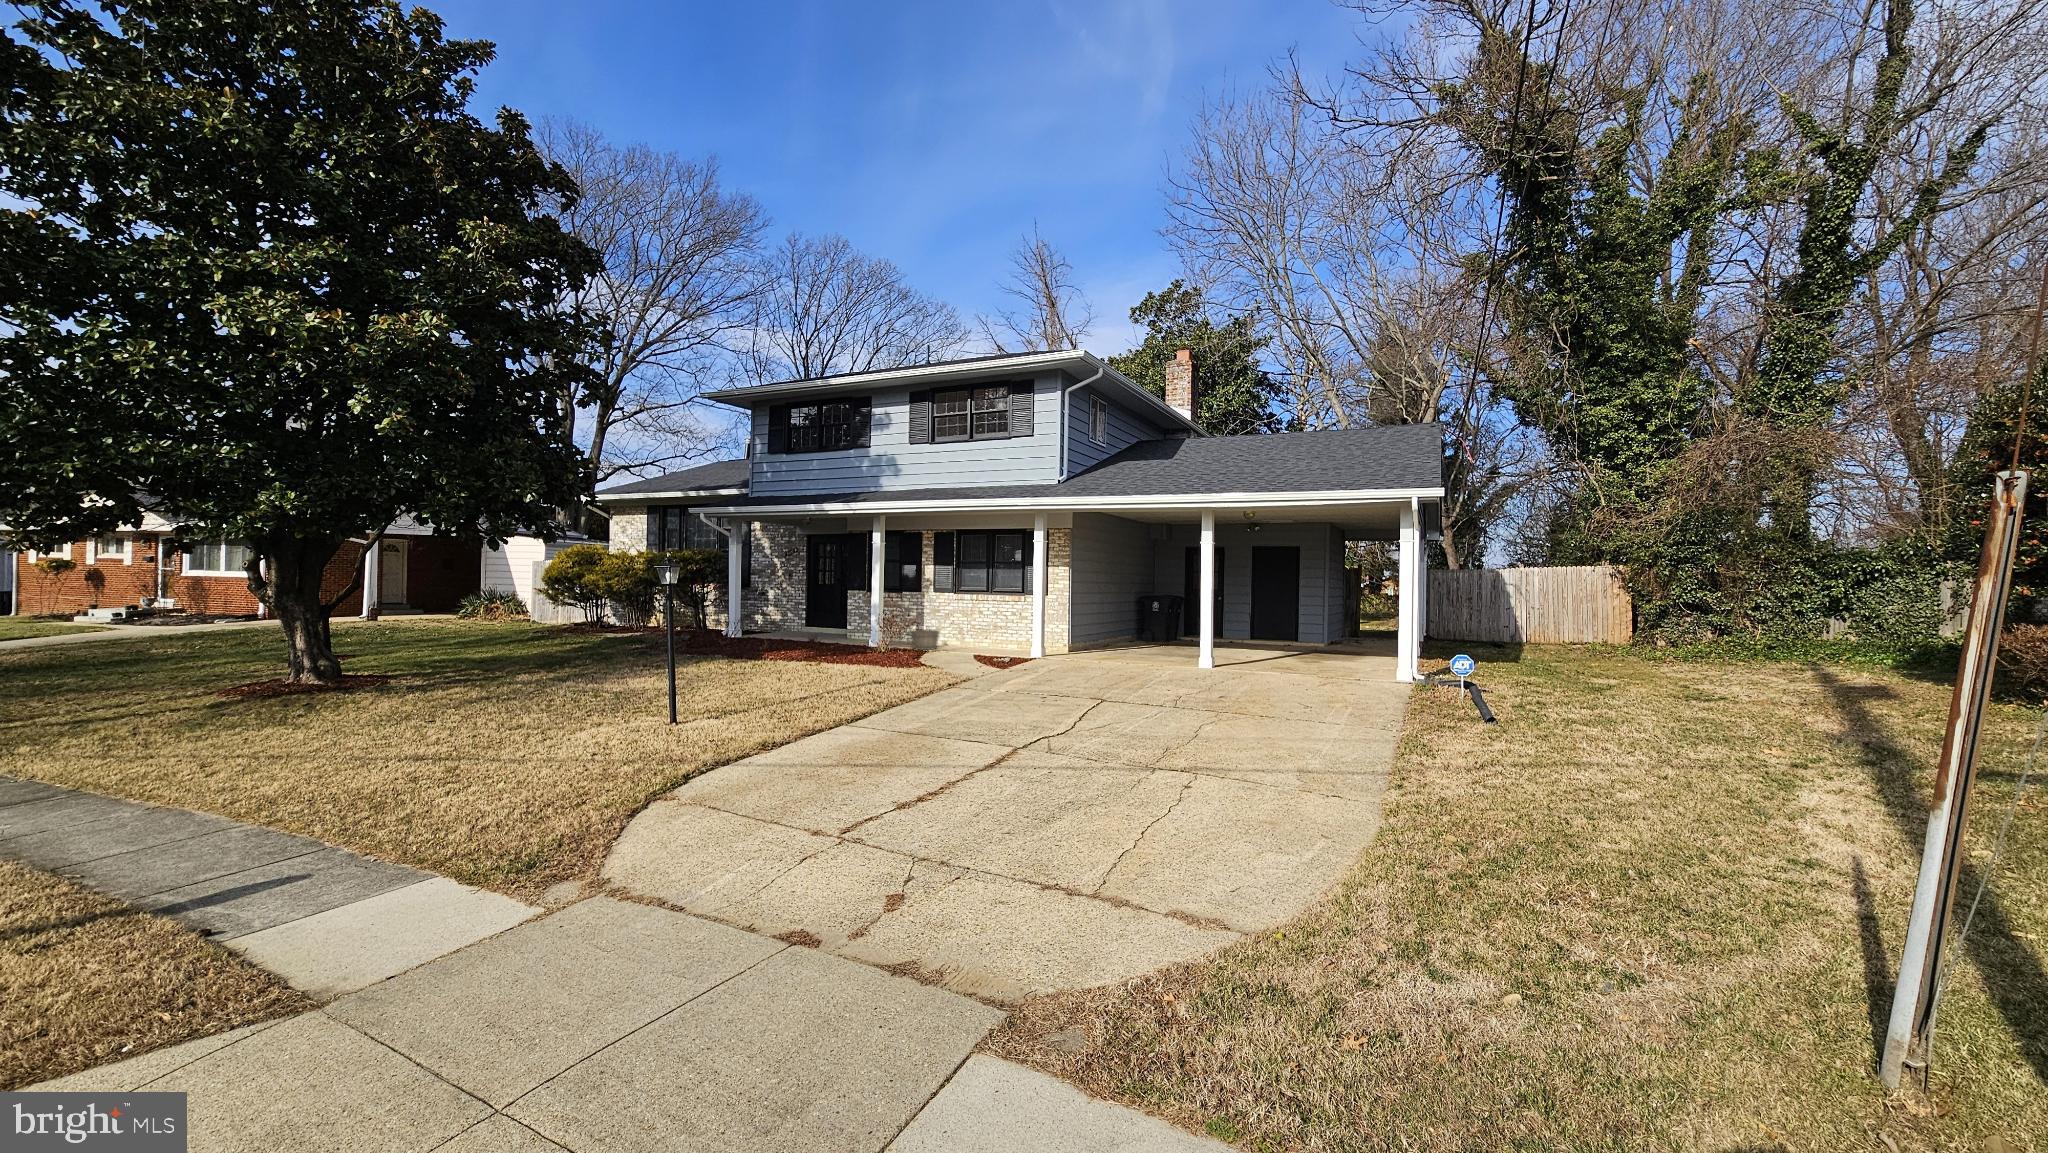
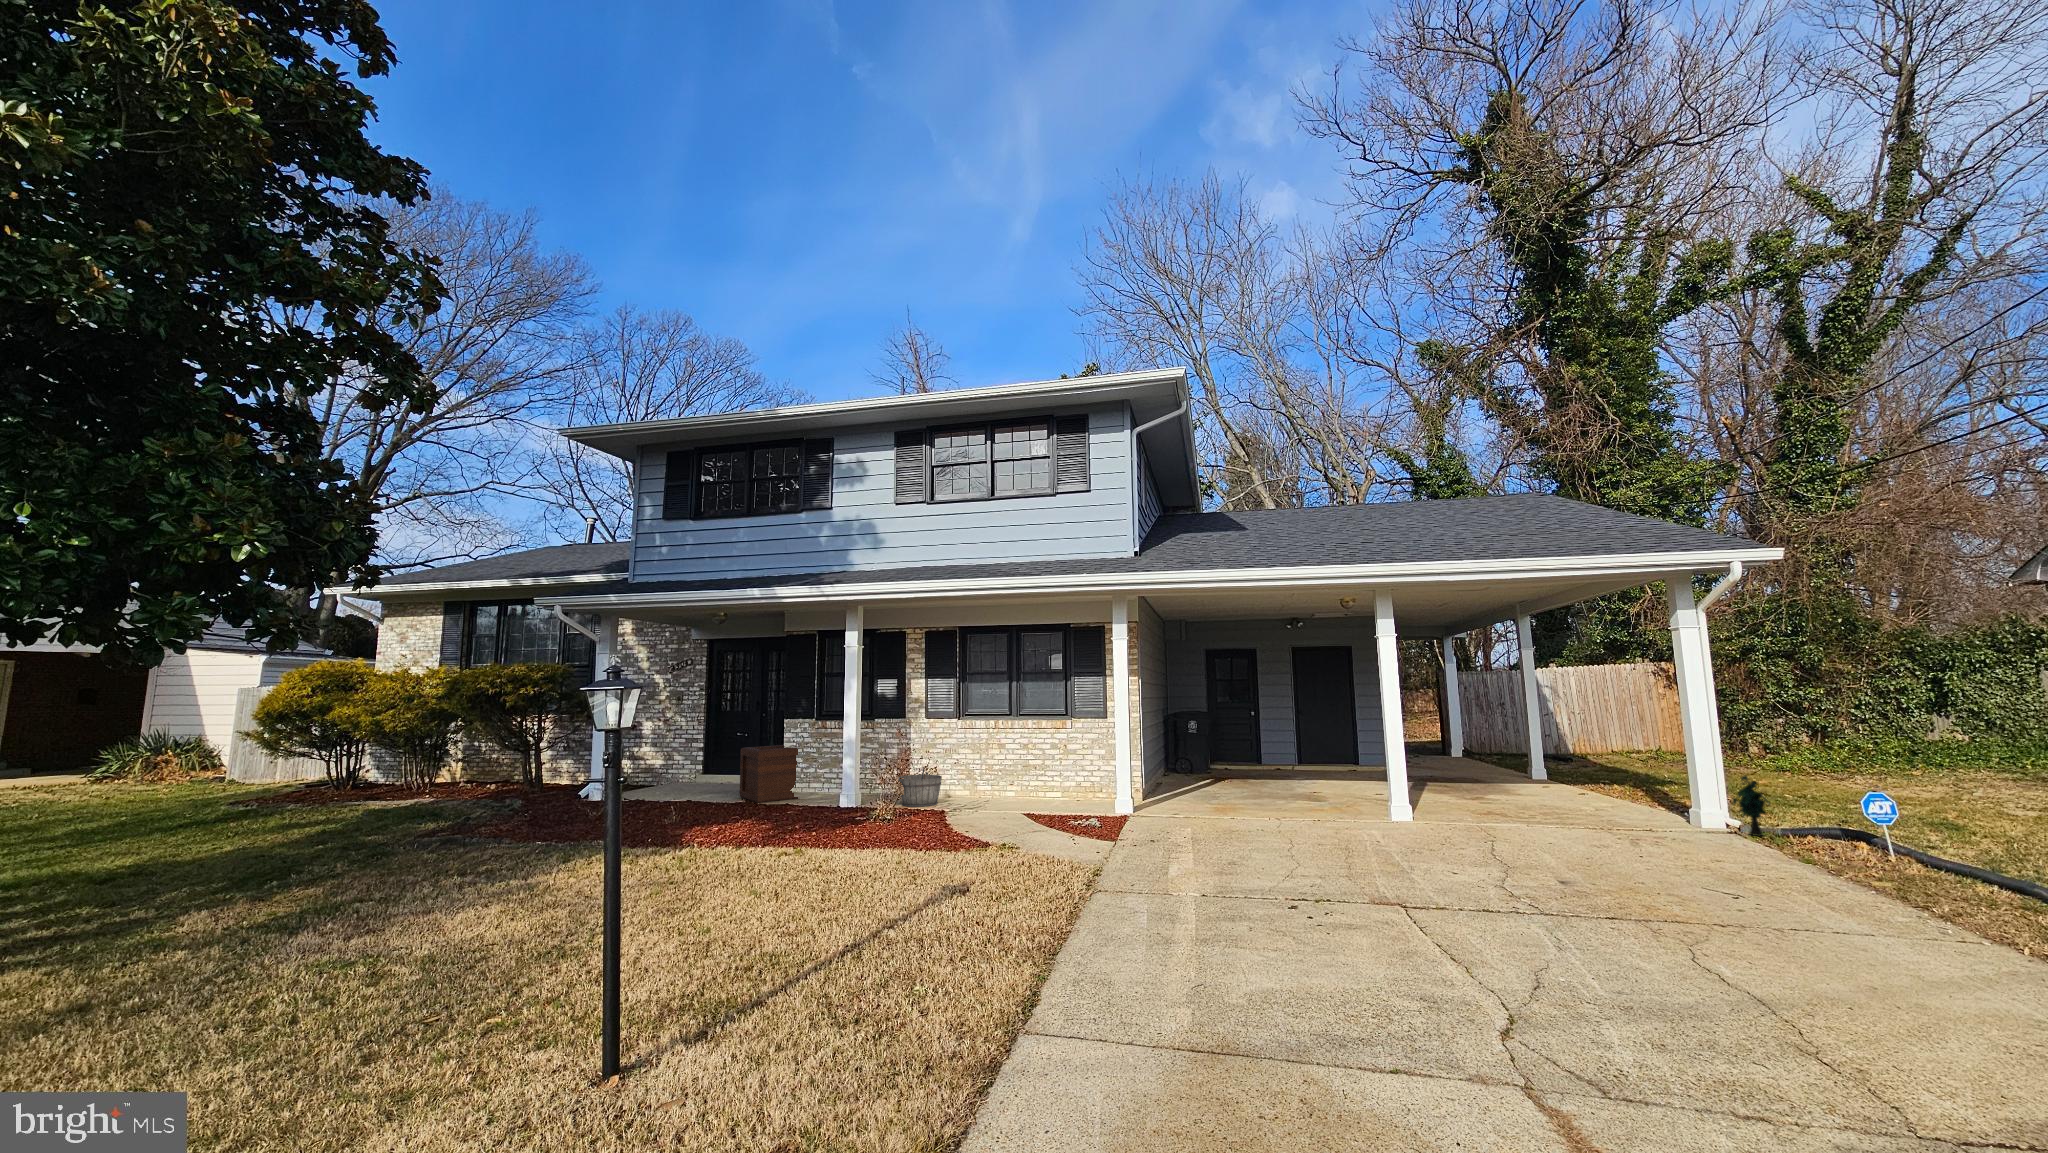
wooden crate: none [821,608,861,644] -> present [740,745,798,803]
decorative plant: none [1419,645,1440,686] -> present [1732,776,1770,836]

